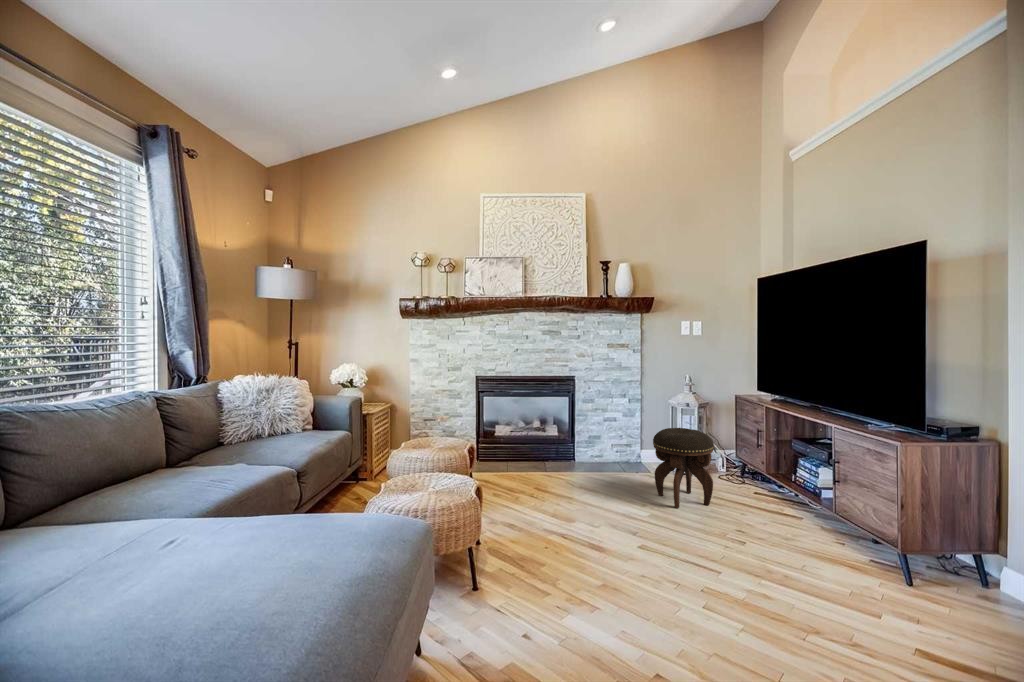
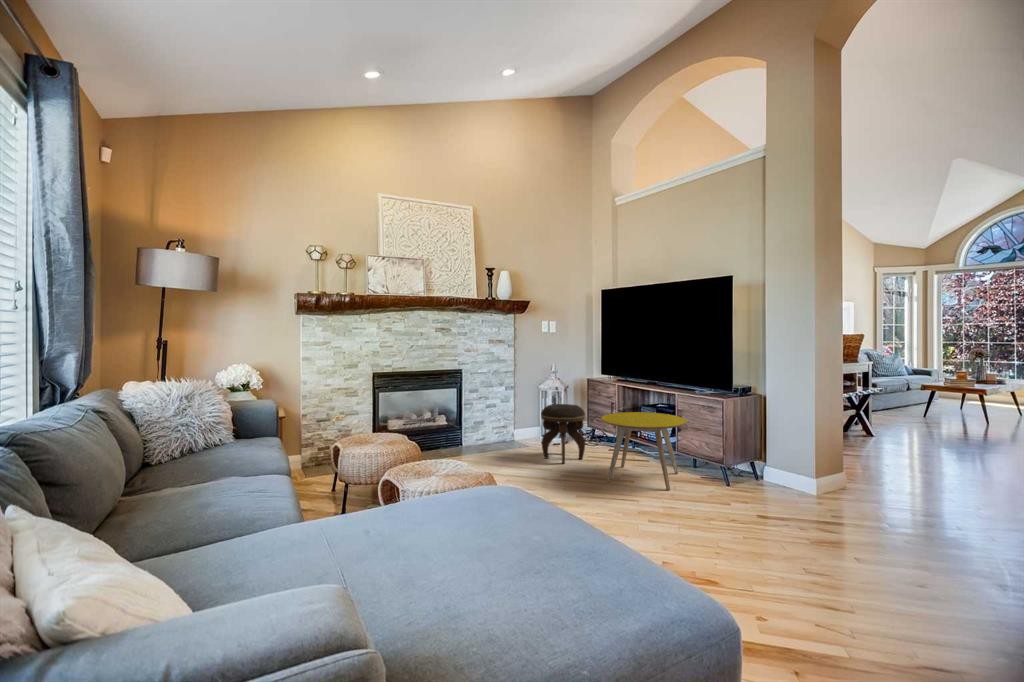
side table: none [715,453,859,592] -> present [601,412,687,490]

